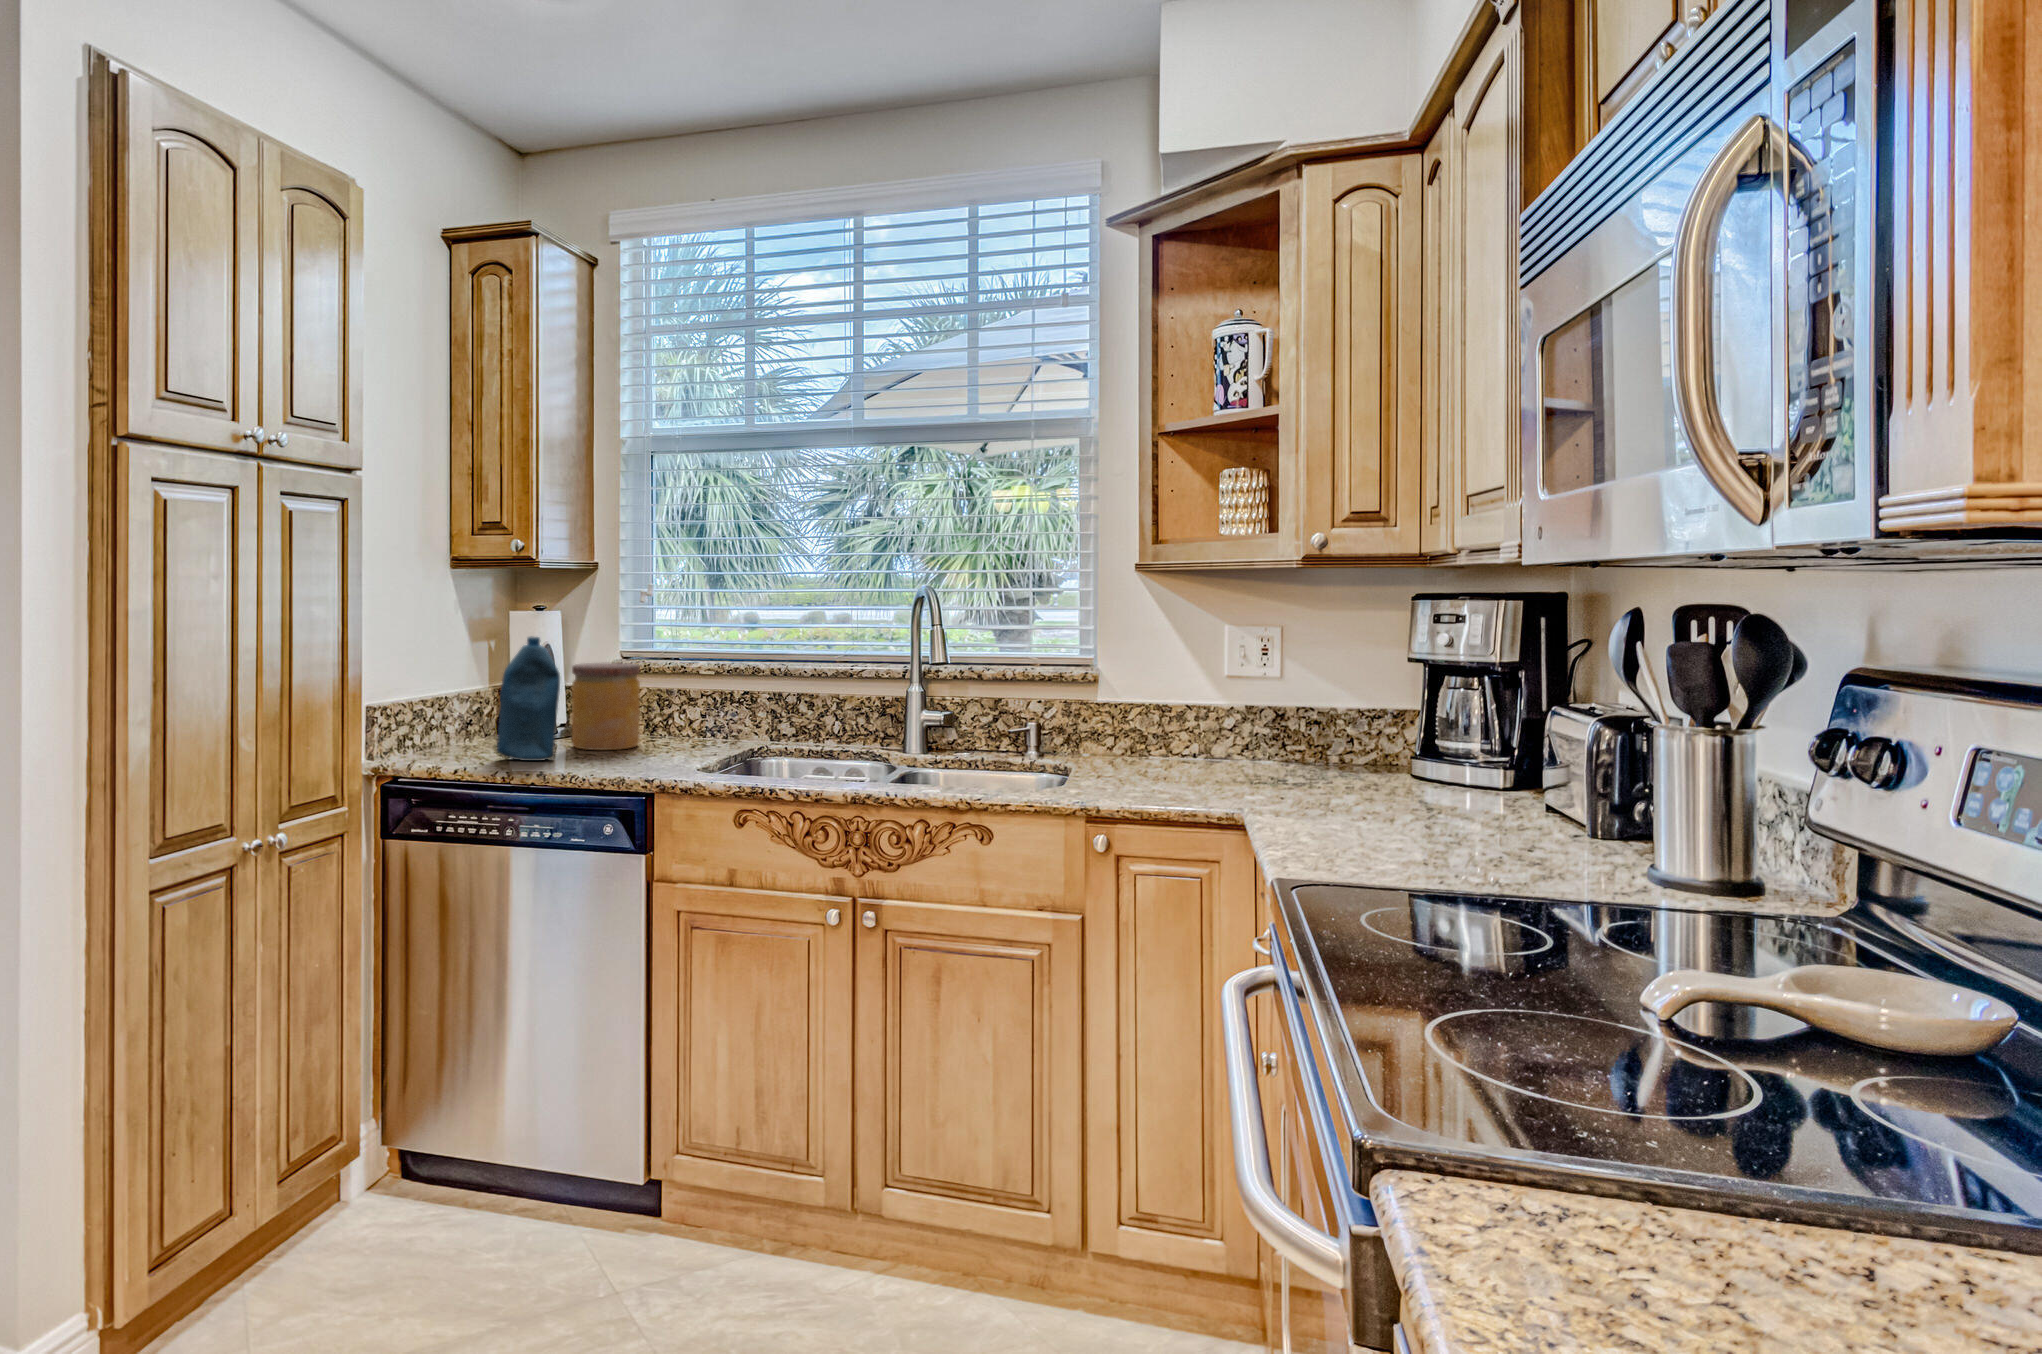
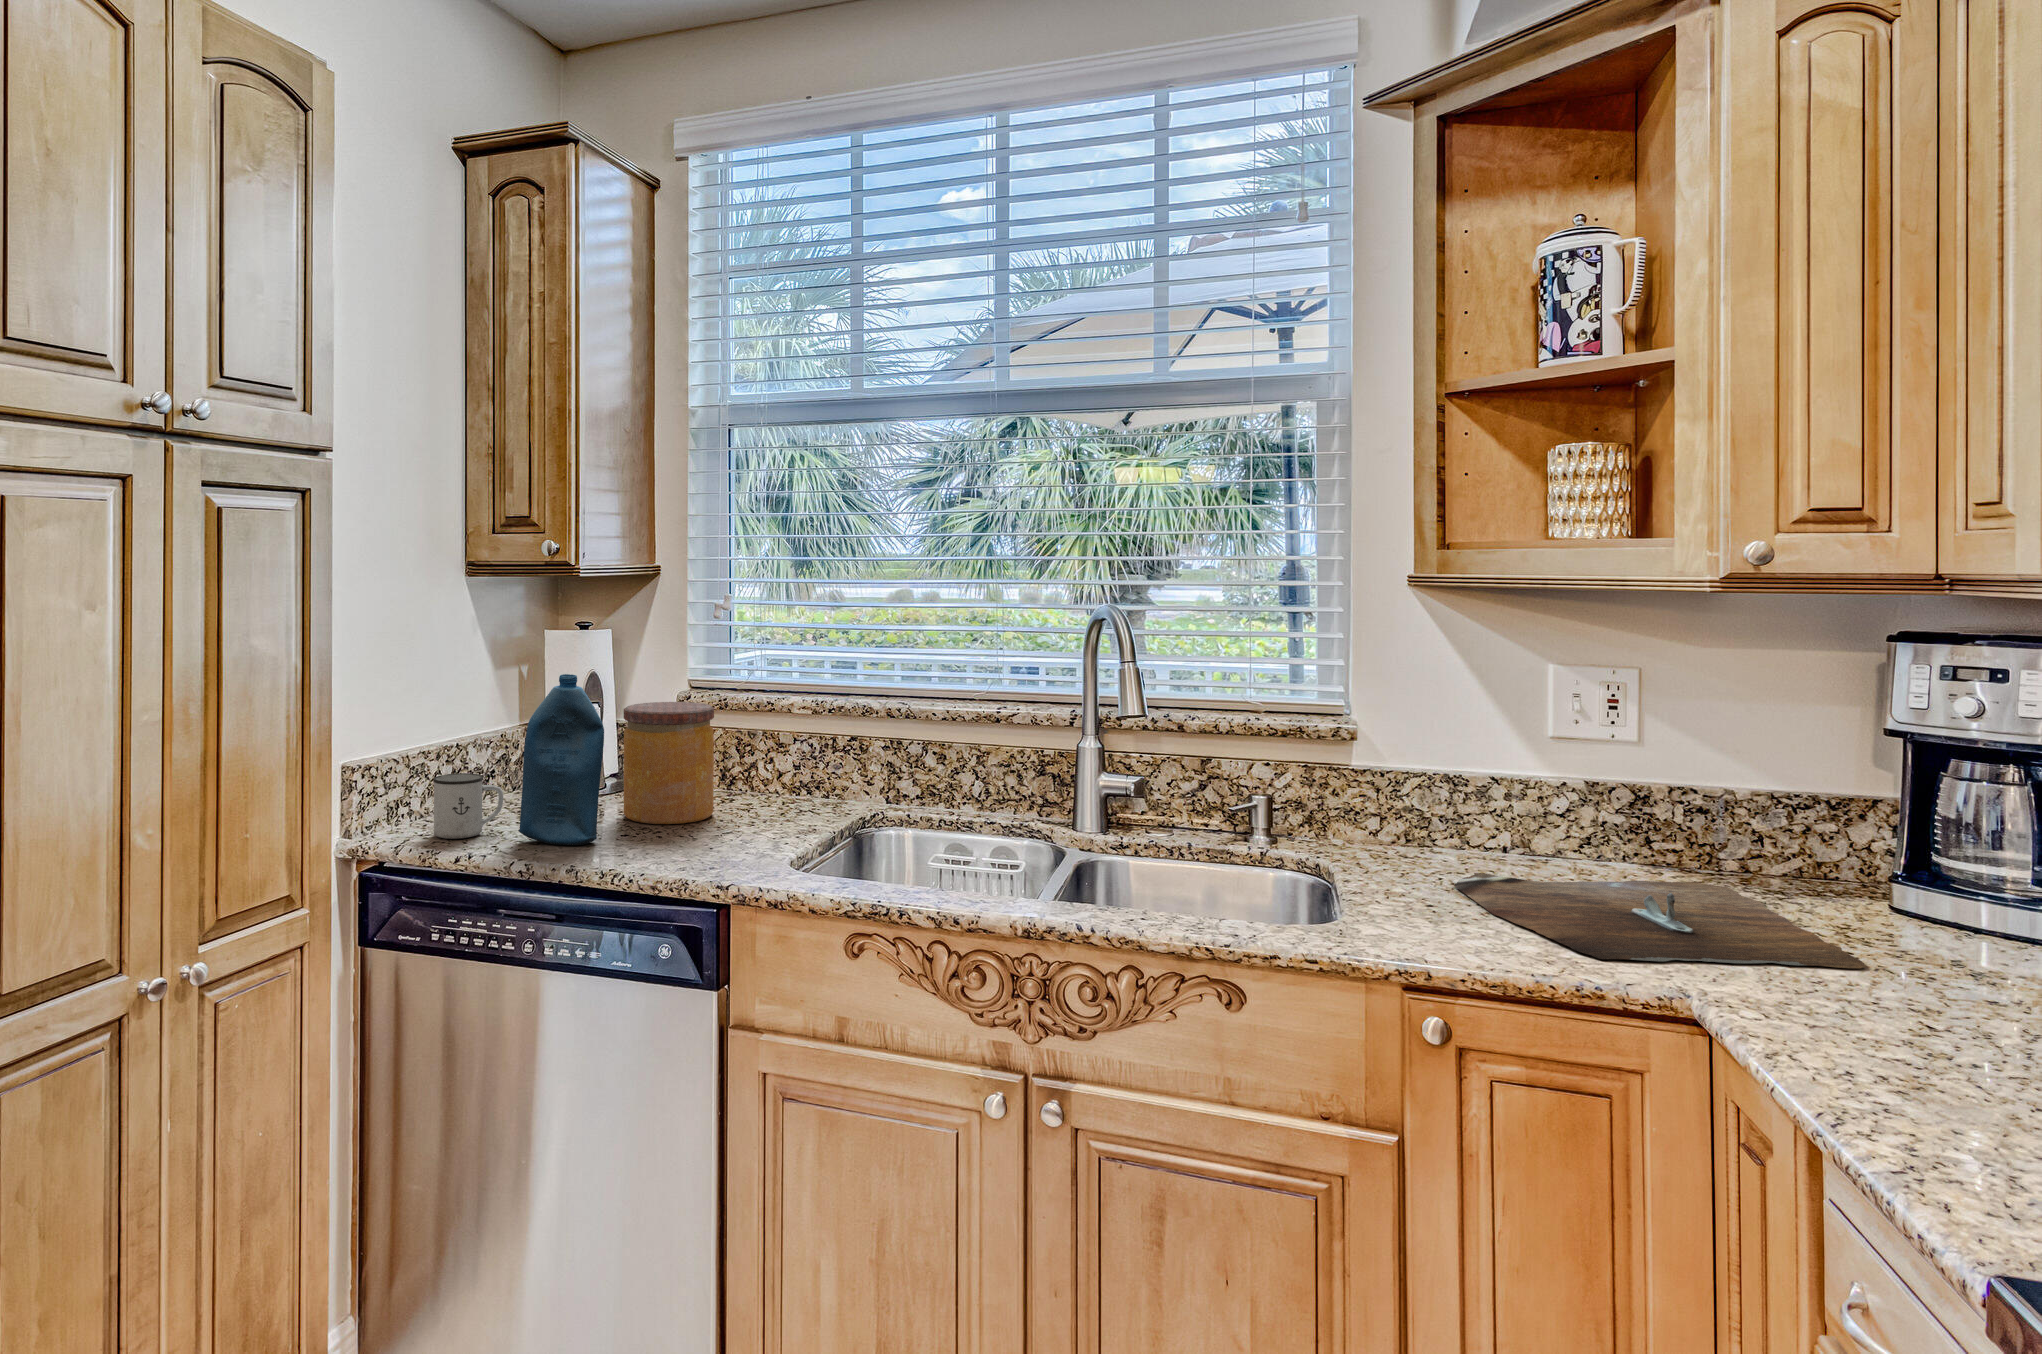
mug: none [431,712,483,759] -> present [433,773,503,839]
cutting board: none [1148,765,1370,801] -> present [1454,873,1866,968]

